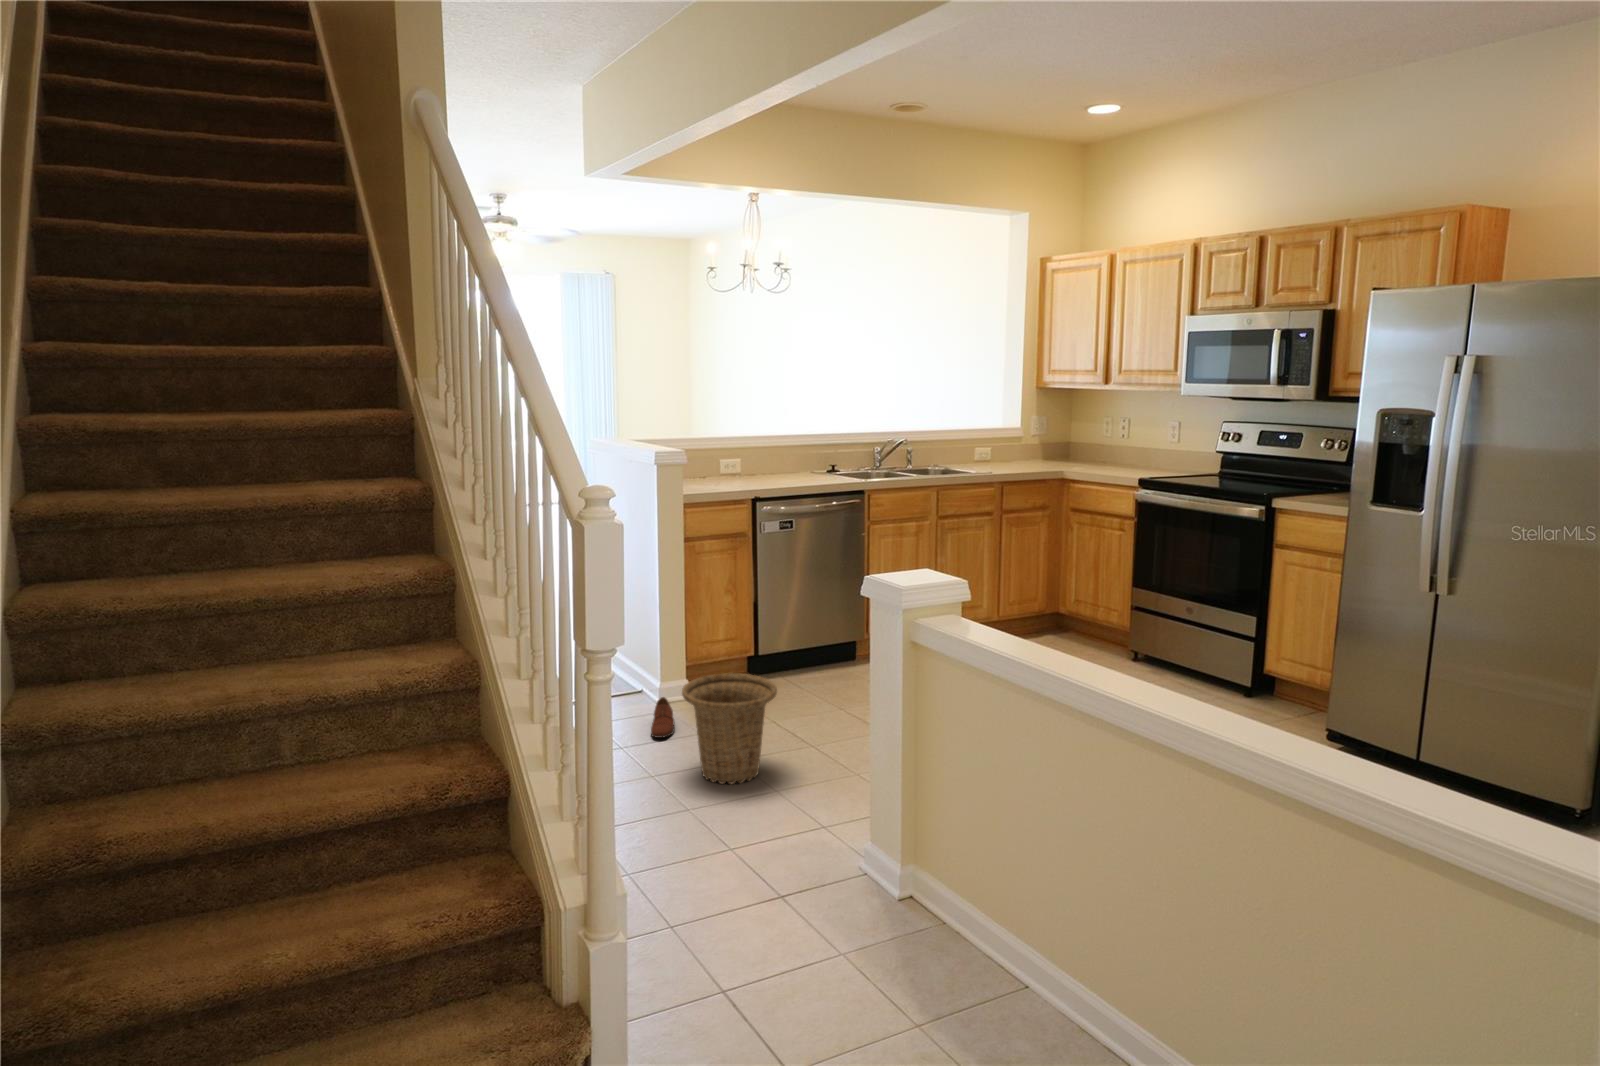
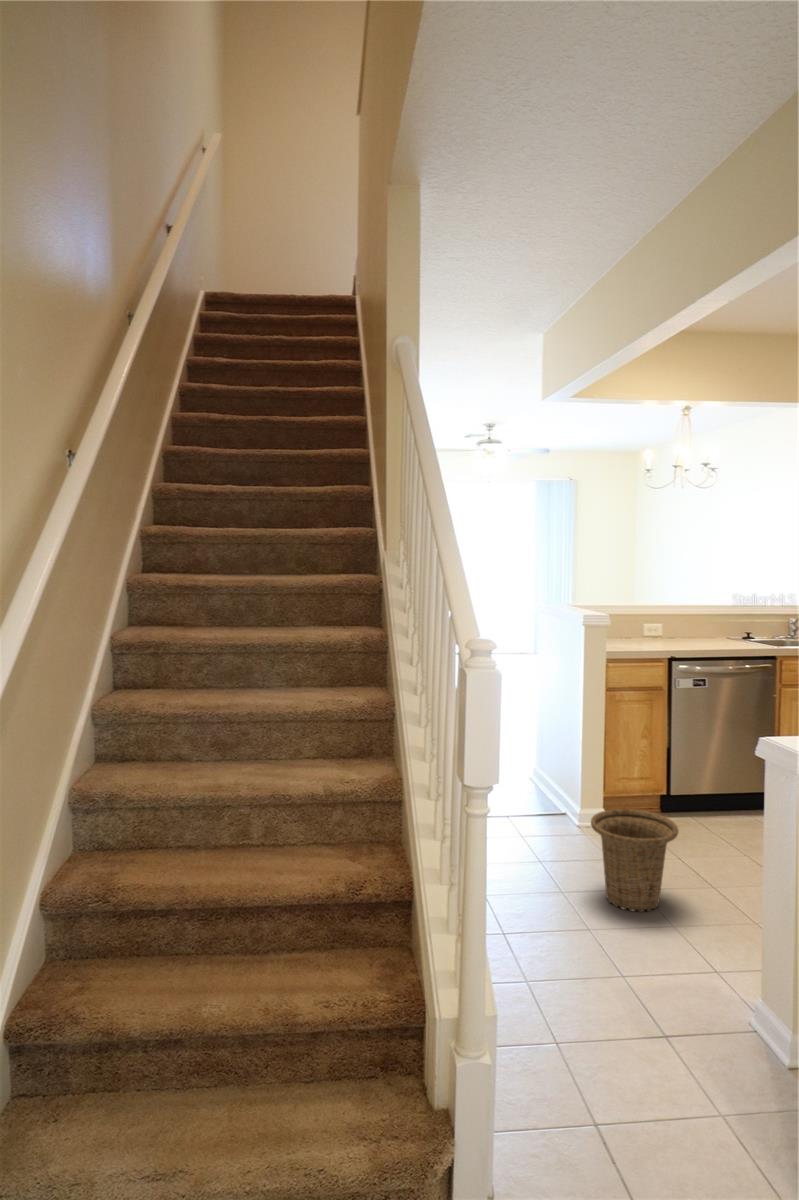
shoe: present [651,697,674,738] -> none [567,821,588,857]

